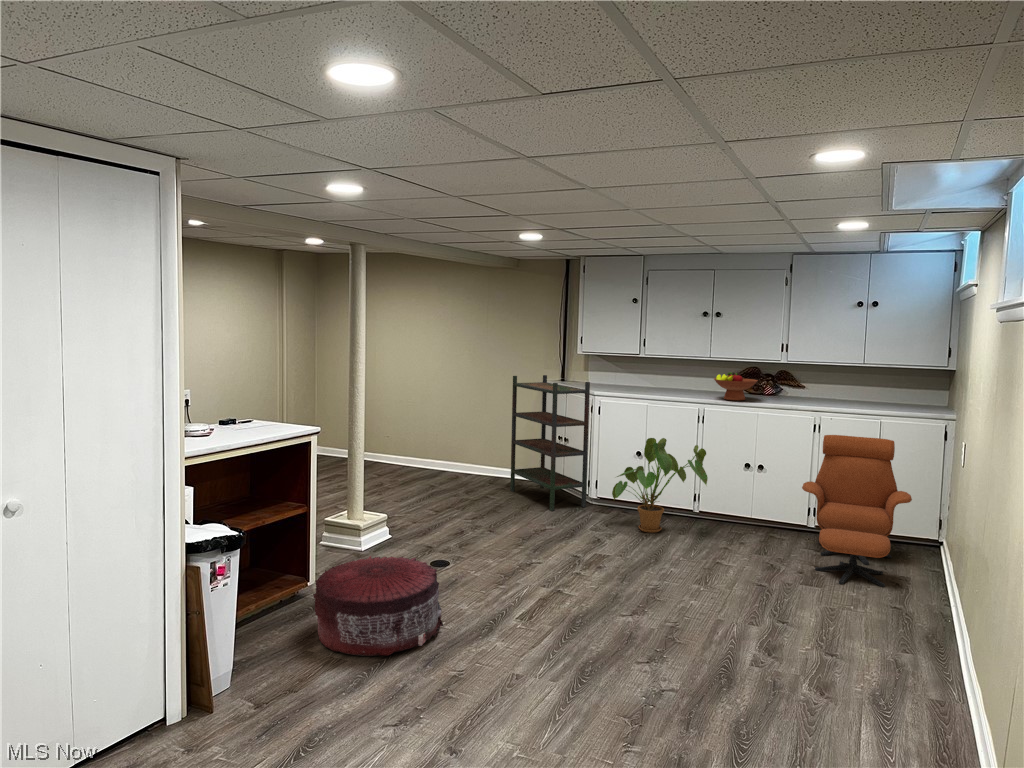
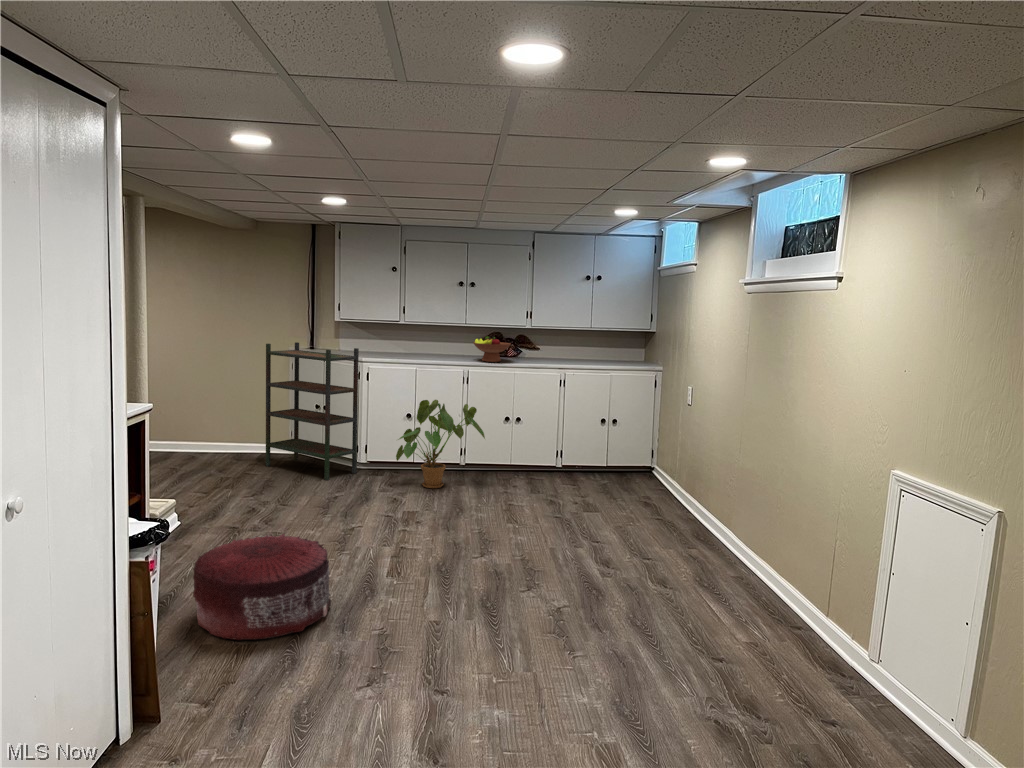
lounge chair: present [802,435,912,587] -> none [560,388,641,508]

